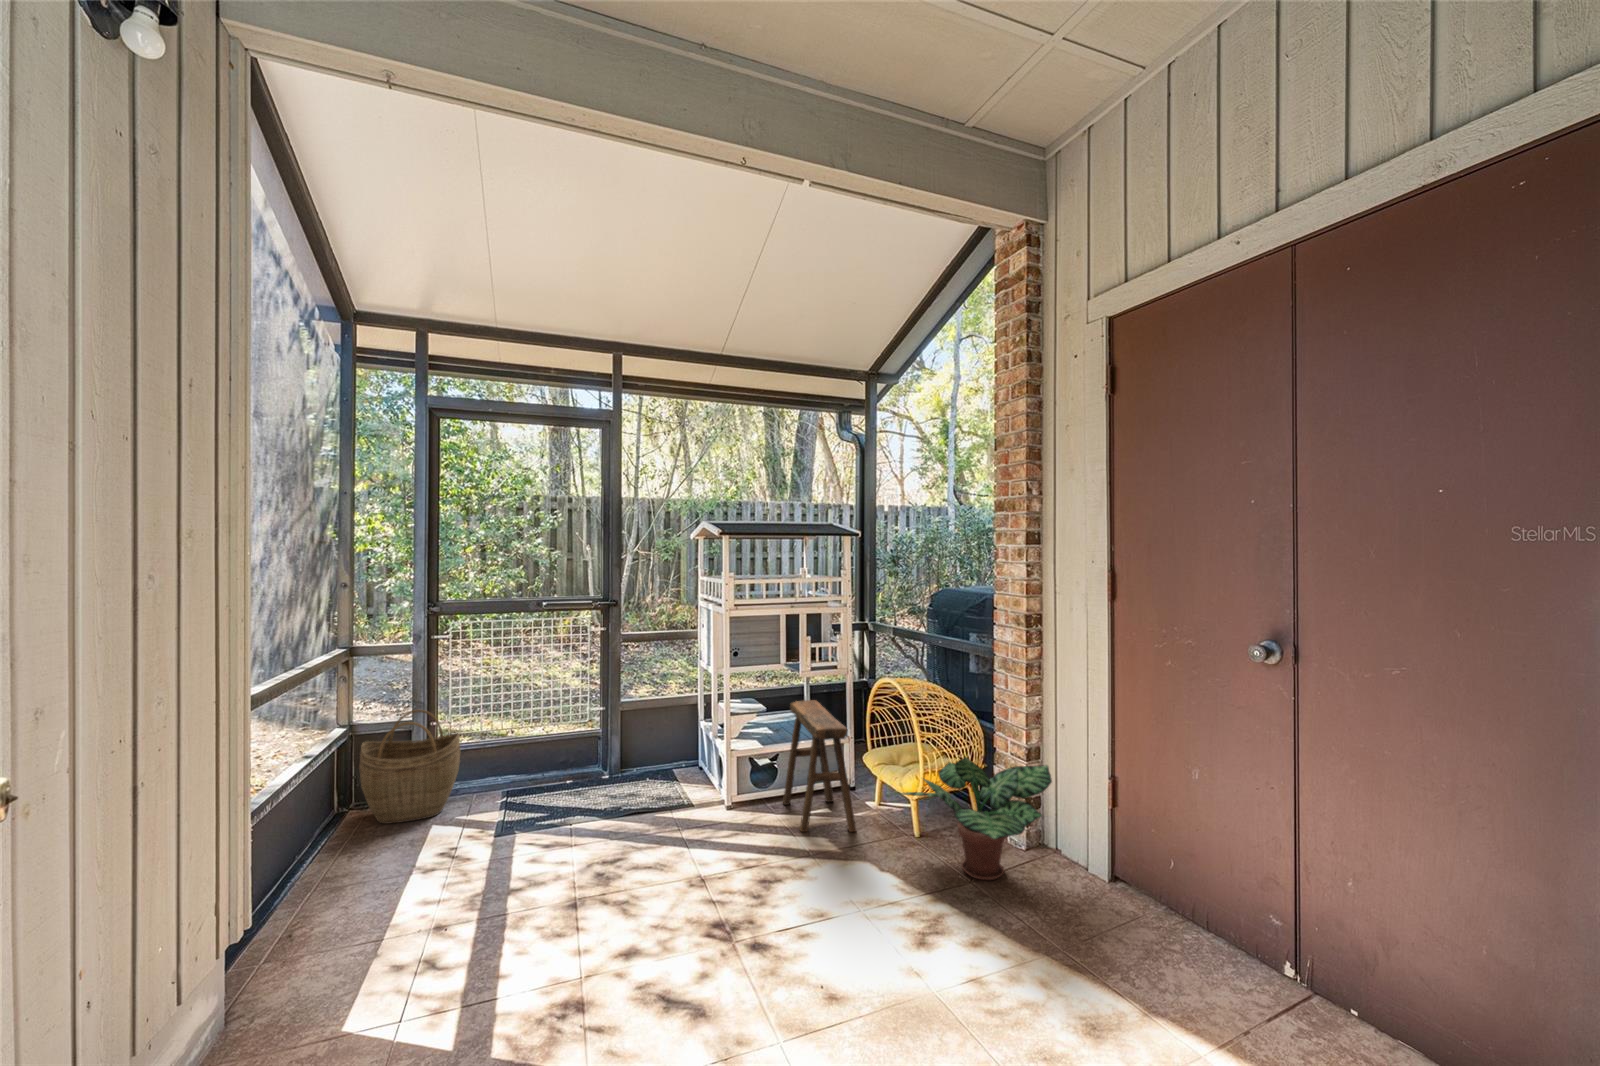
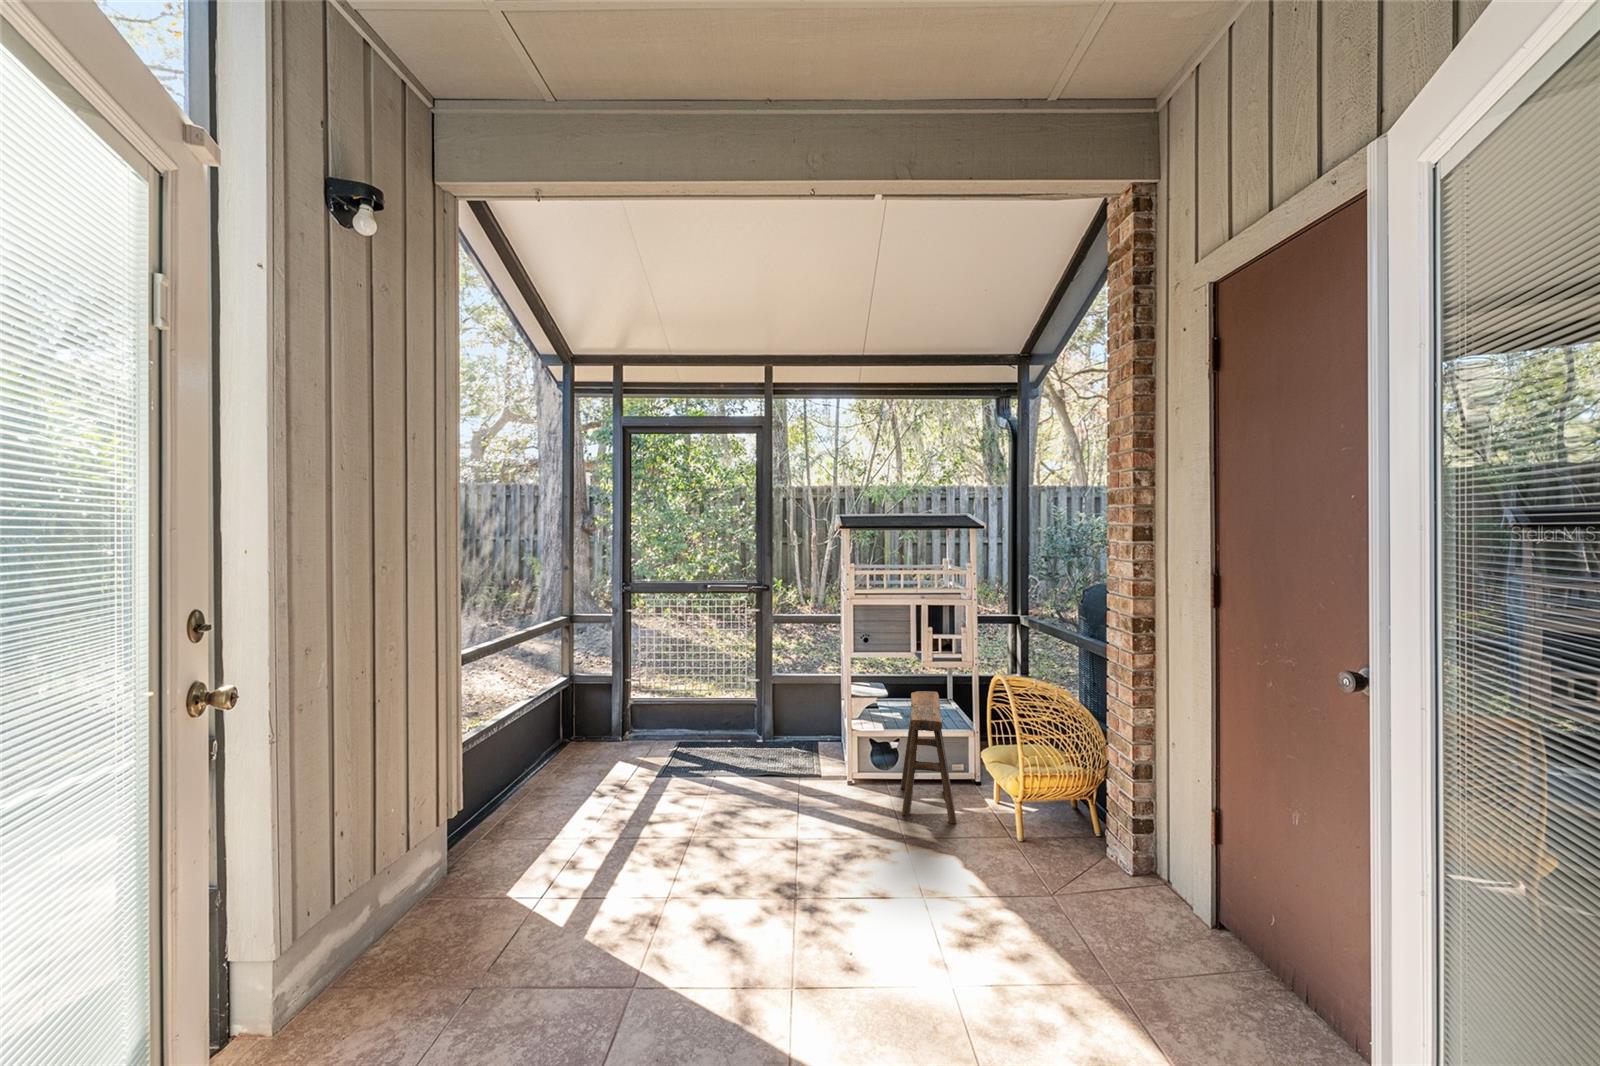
woven basket: present [360,710,460,824] -> none [572,671,643,758]
potted plant: present [900,757,1052,880] -> none [976,762,1154,893]

